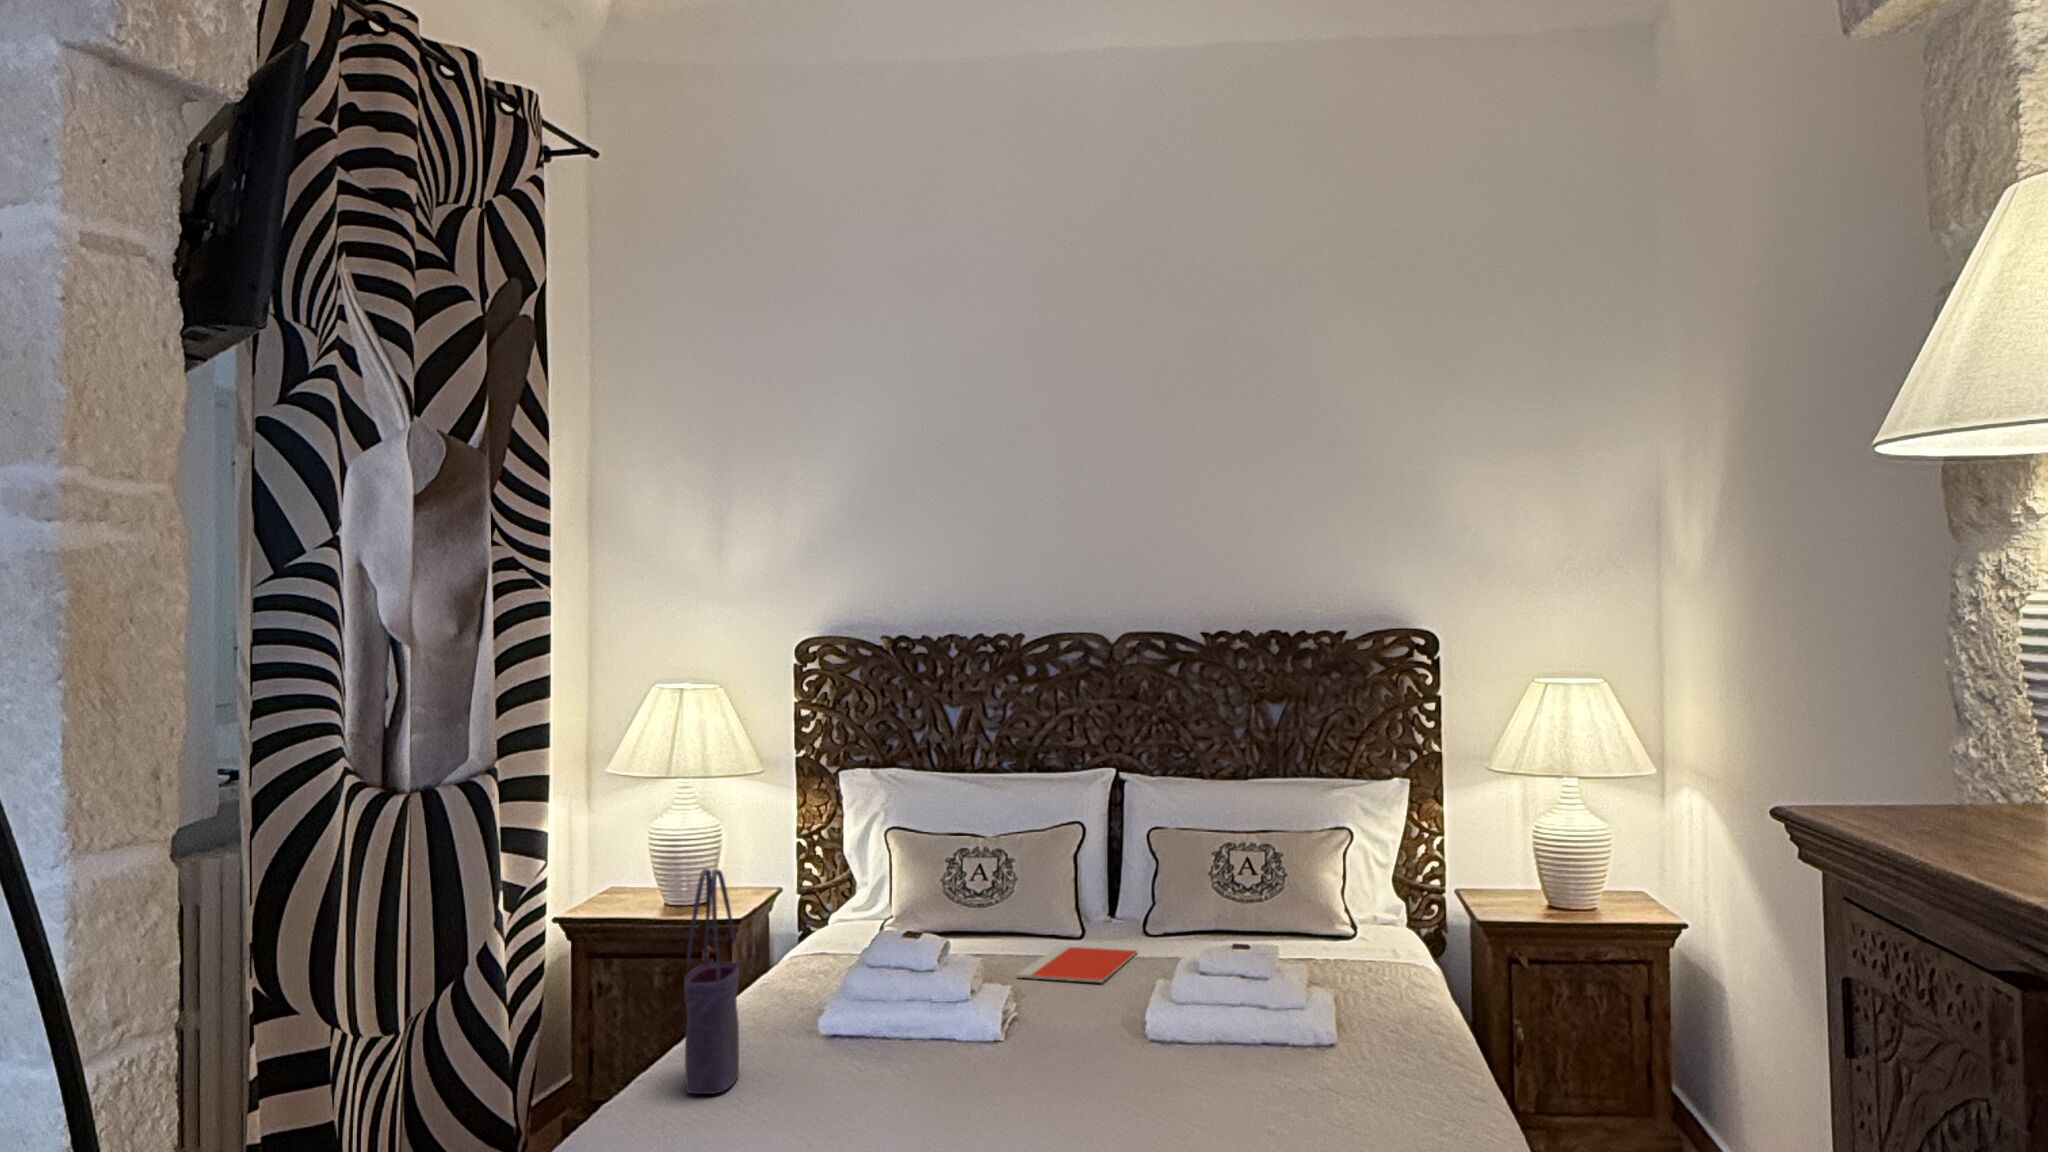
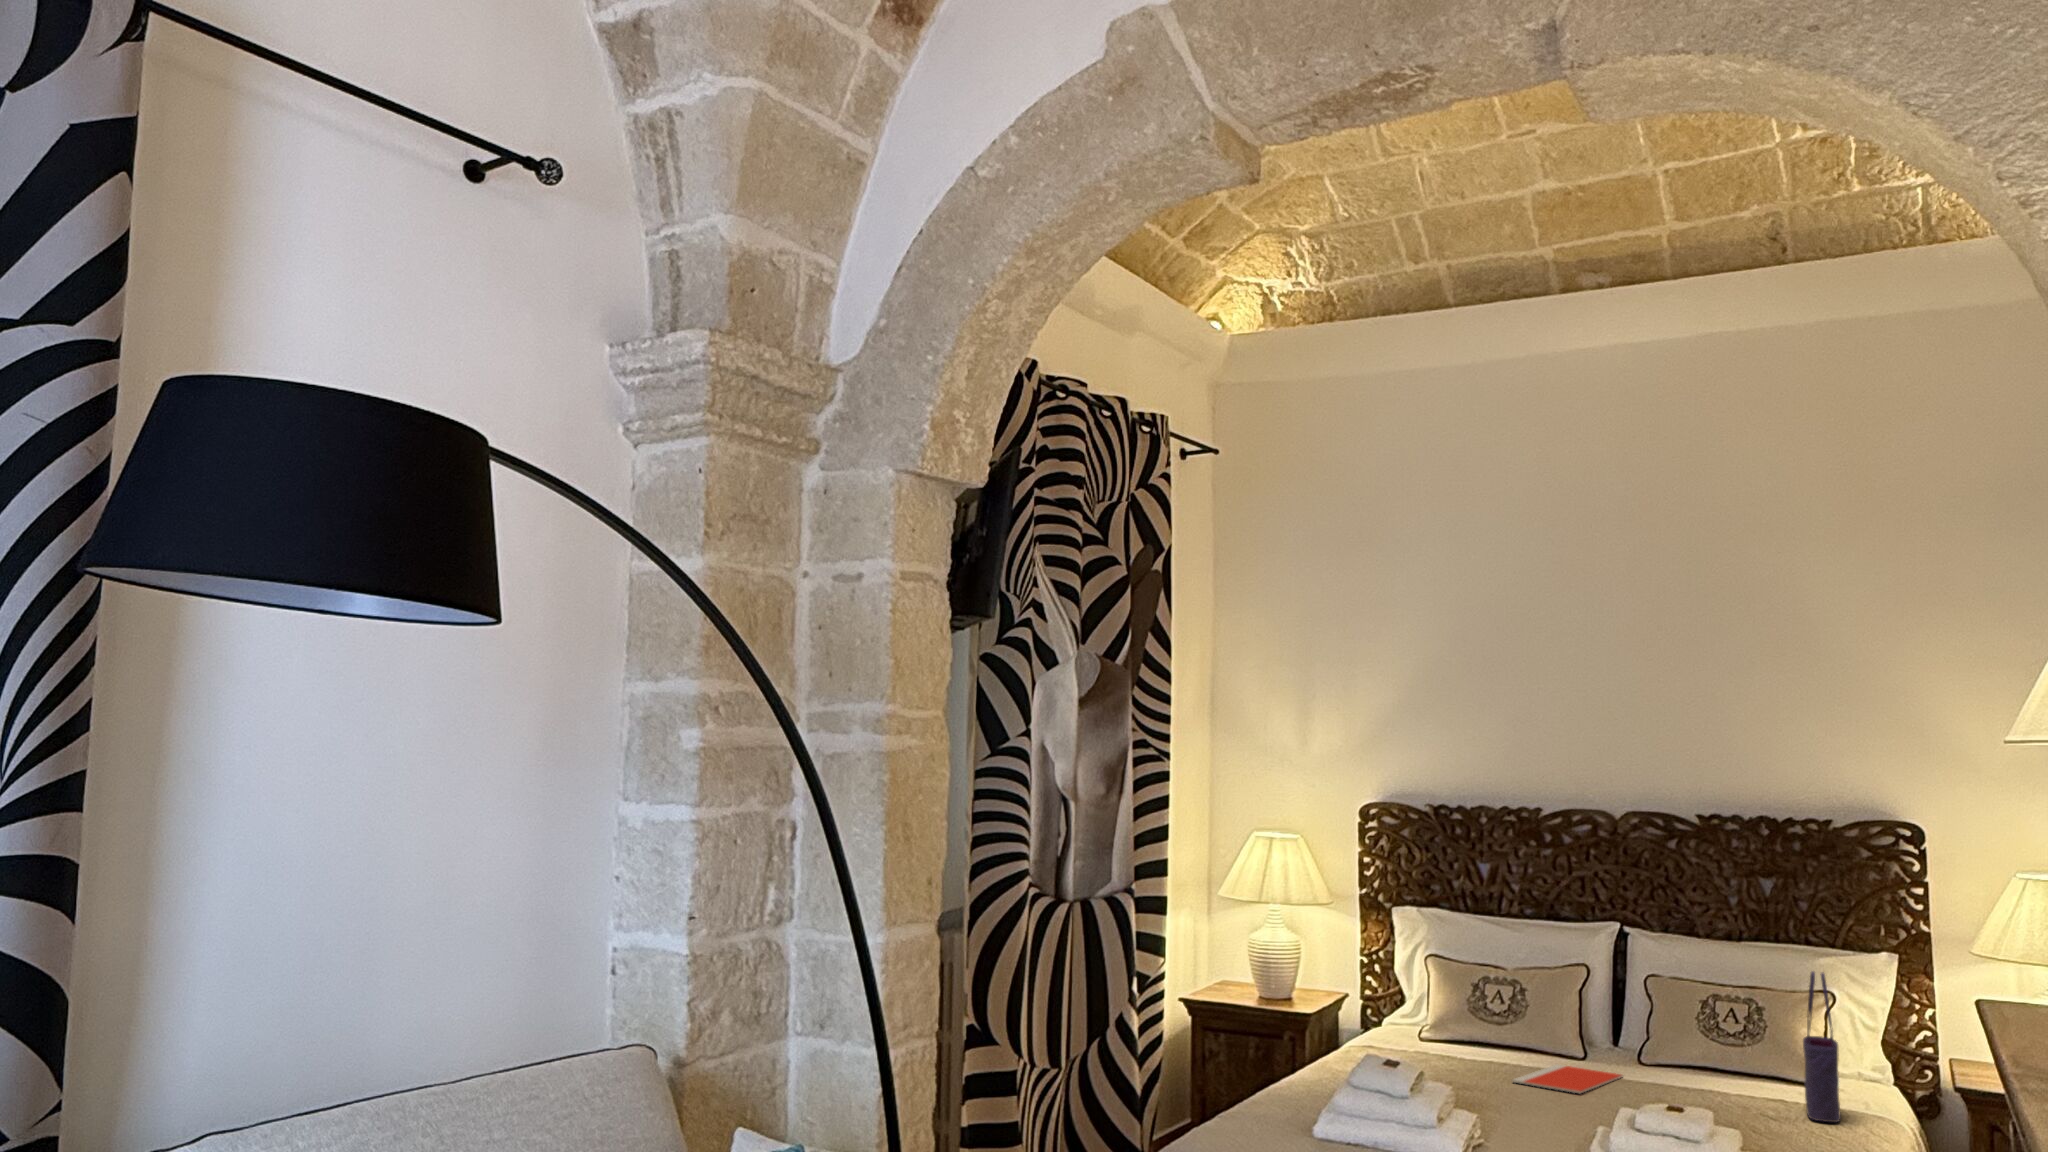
tote bag: present [684,869,739,1094] -> present [1803,971,1841,1122]

